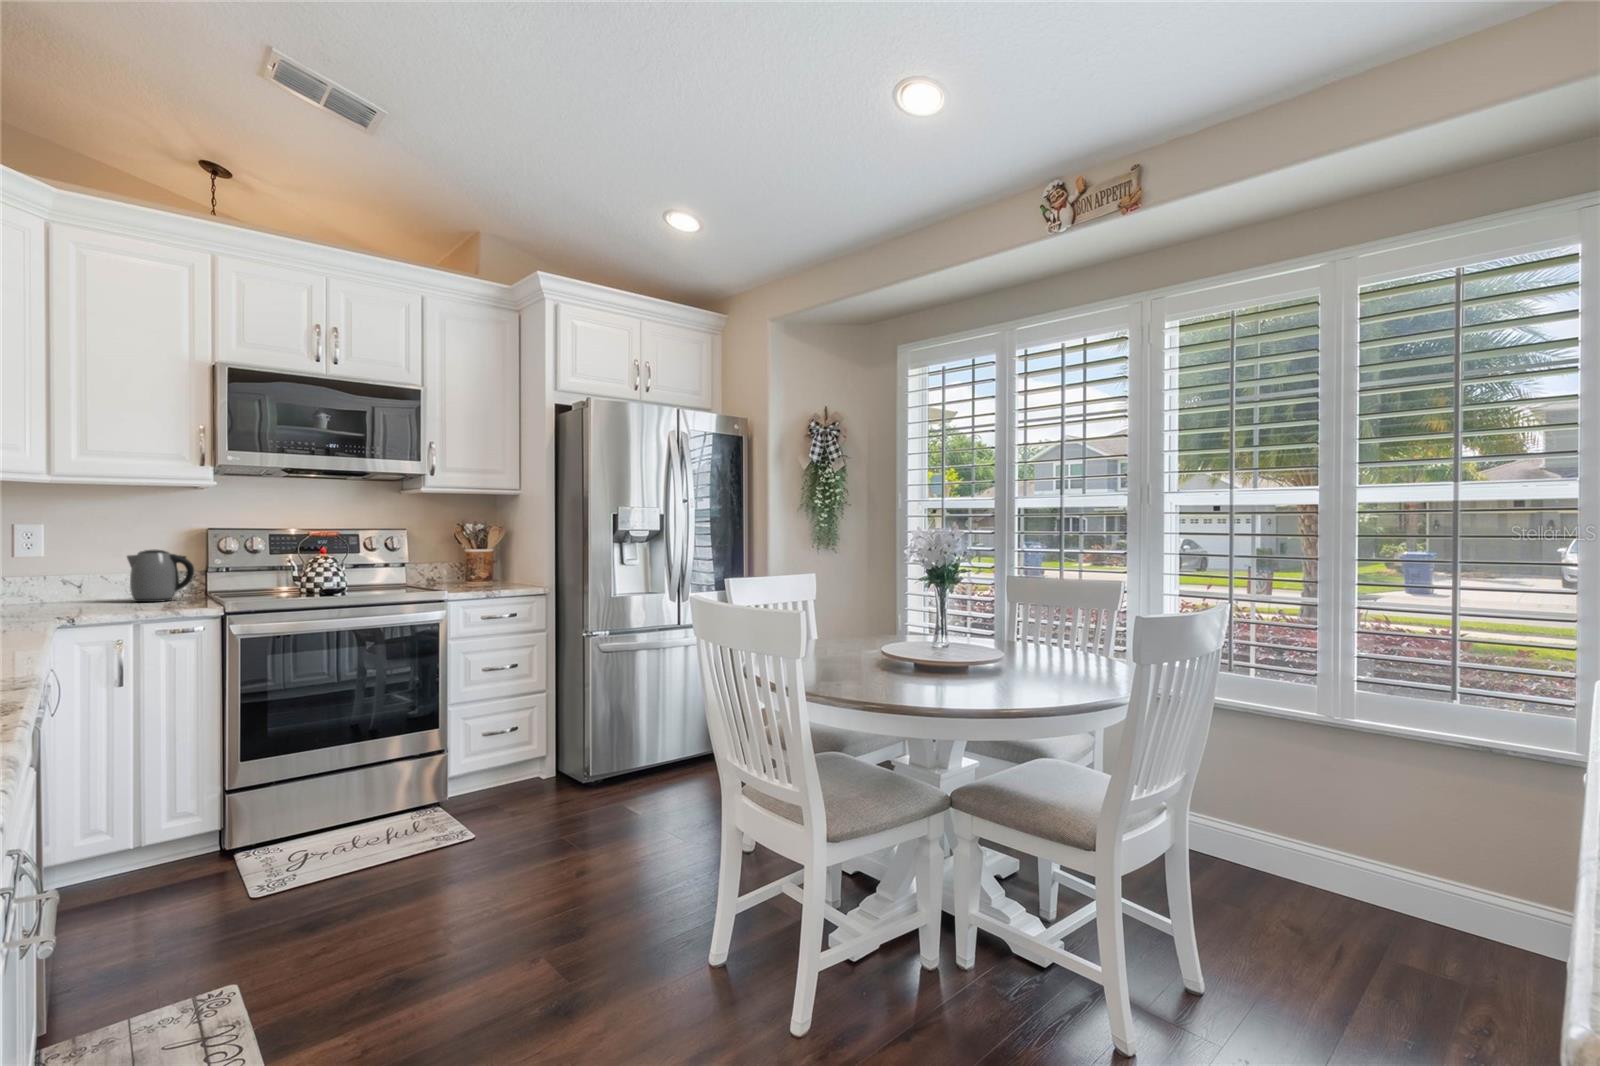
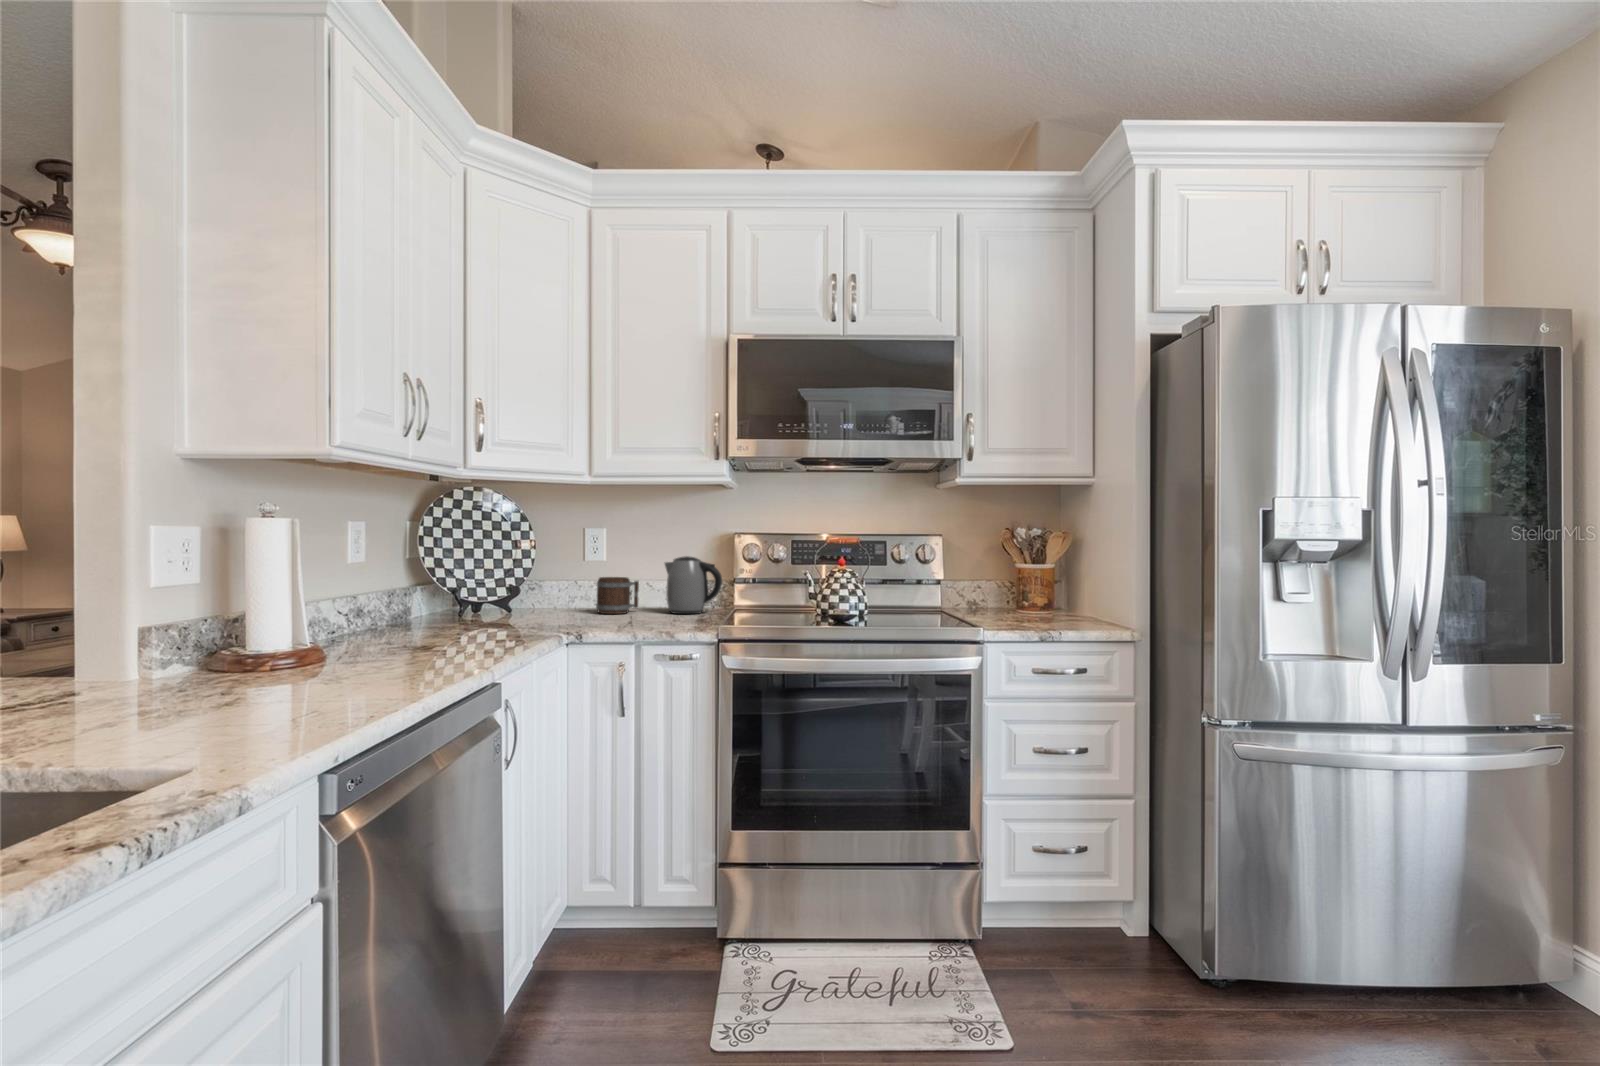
mug: none [42,571,93,606] -> present [596,577,639,614]

